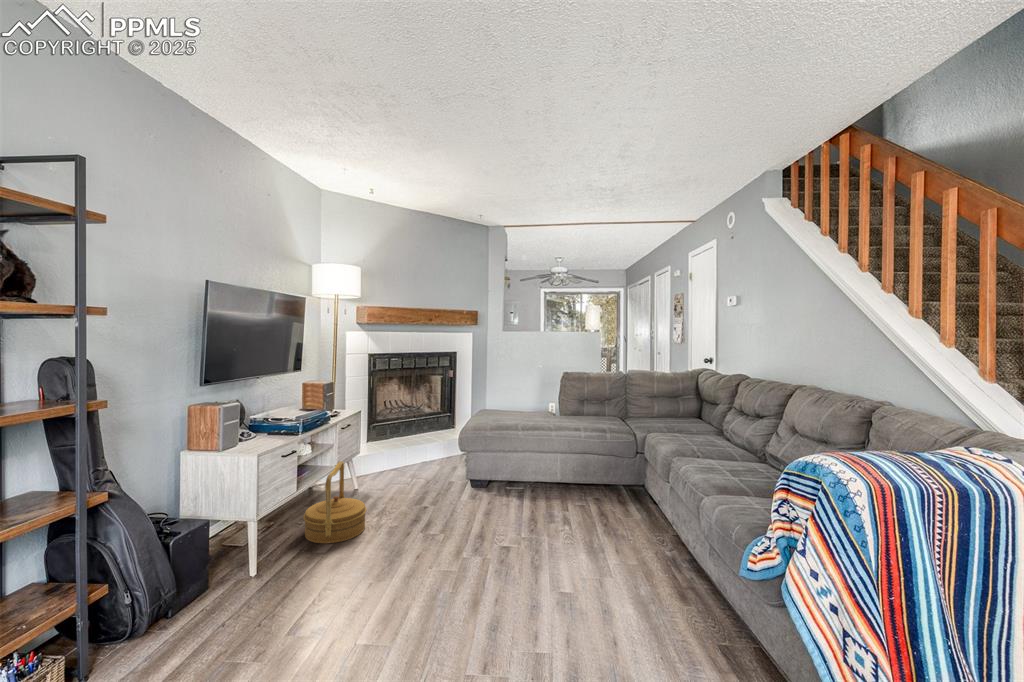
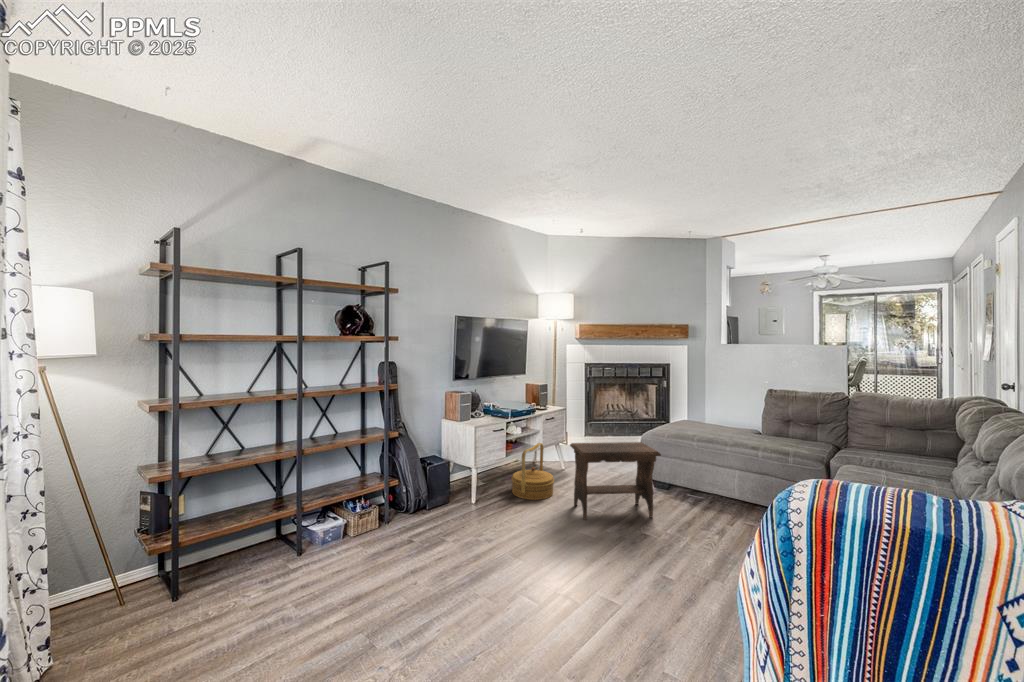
footstool: none [394,440,502,549] -> present [570,442,661,520]

